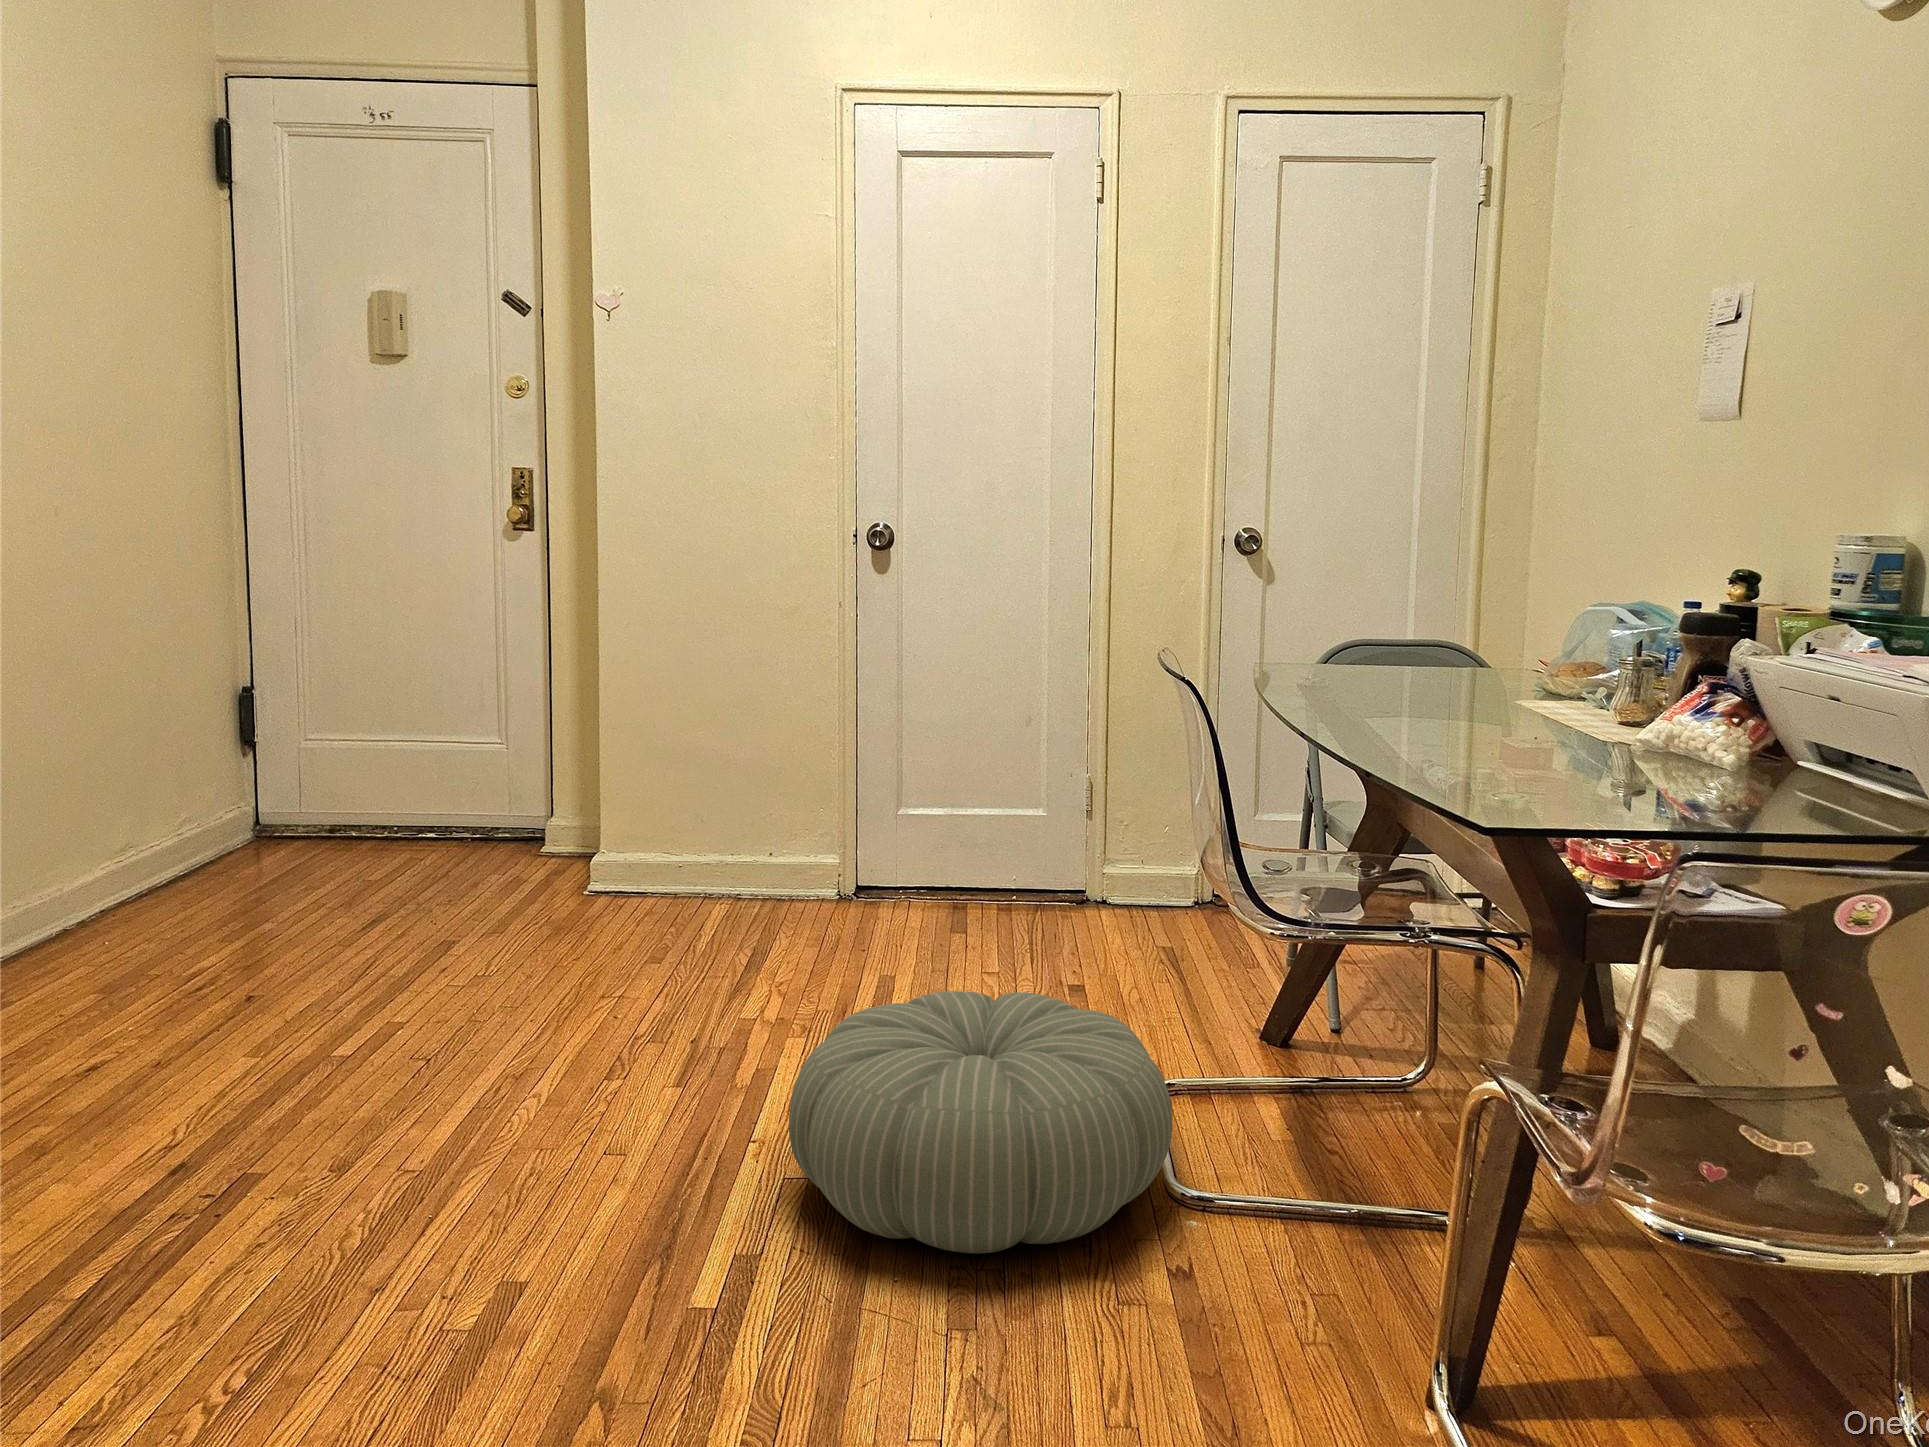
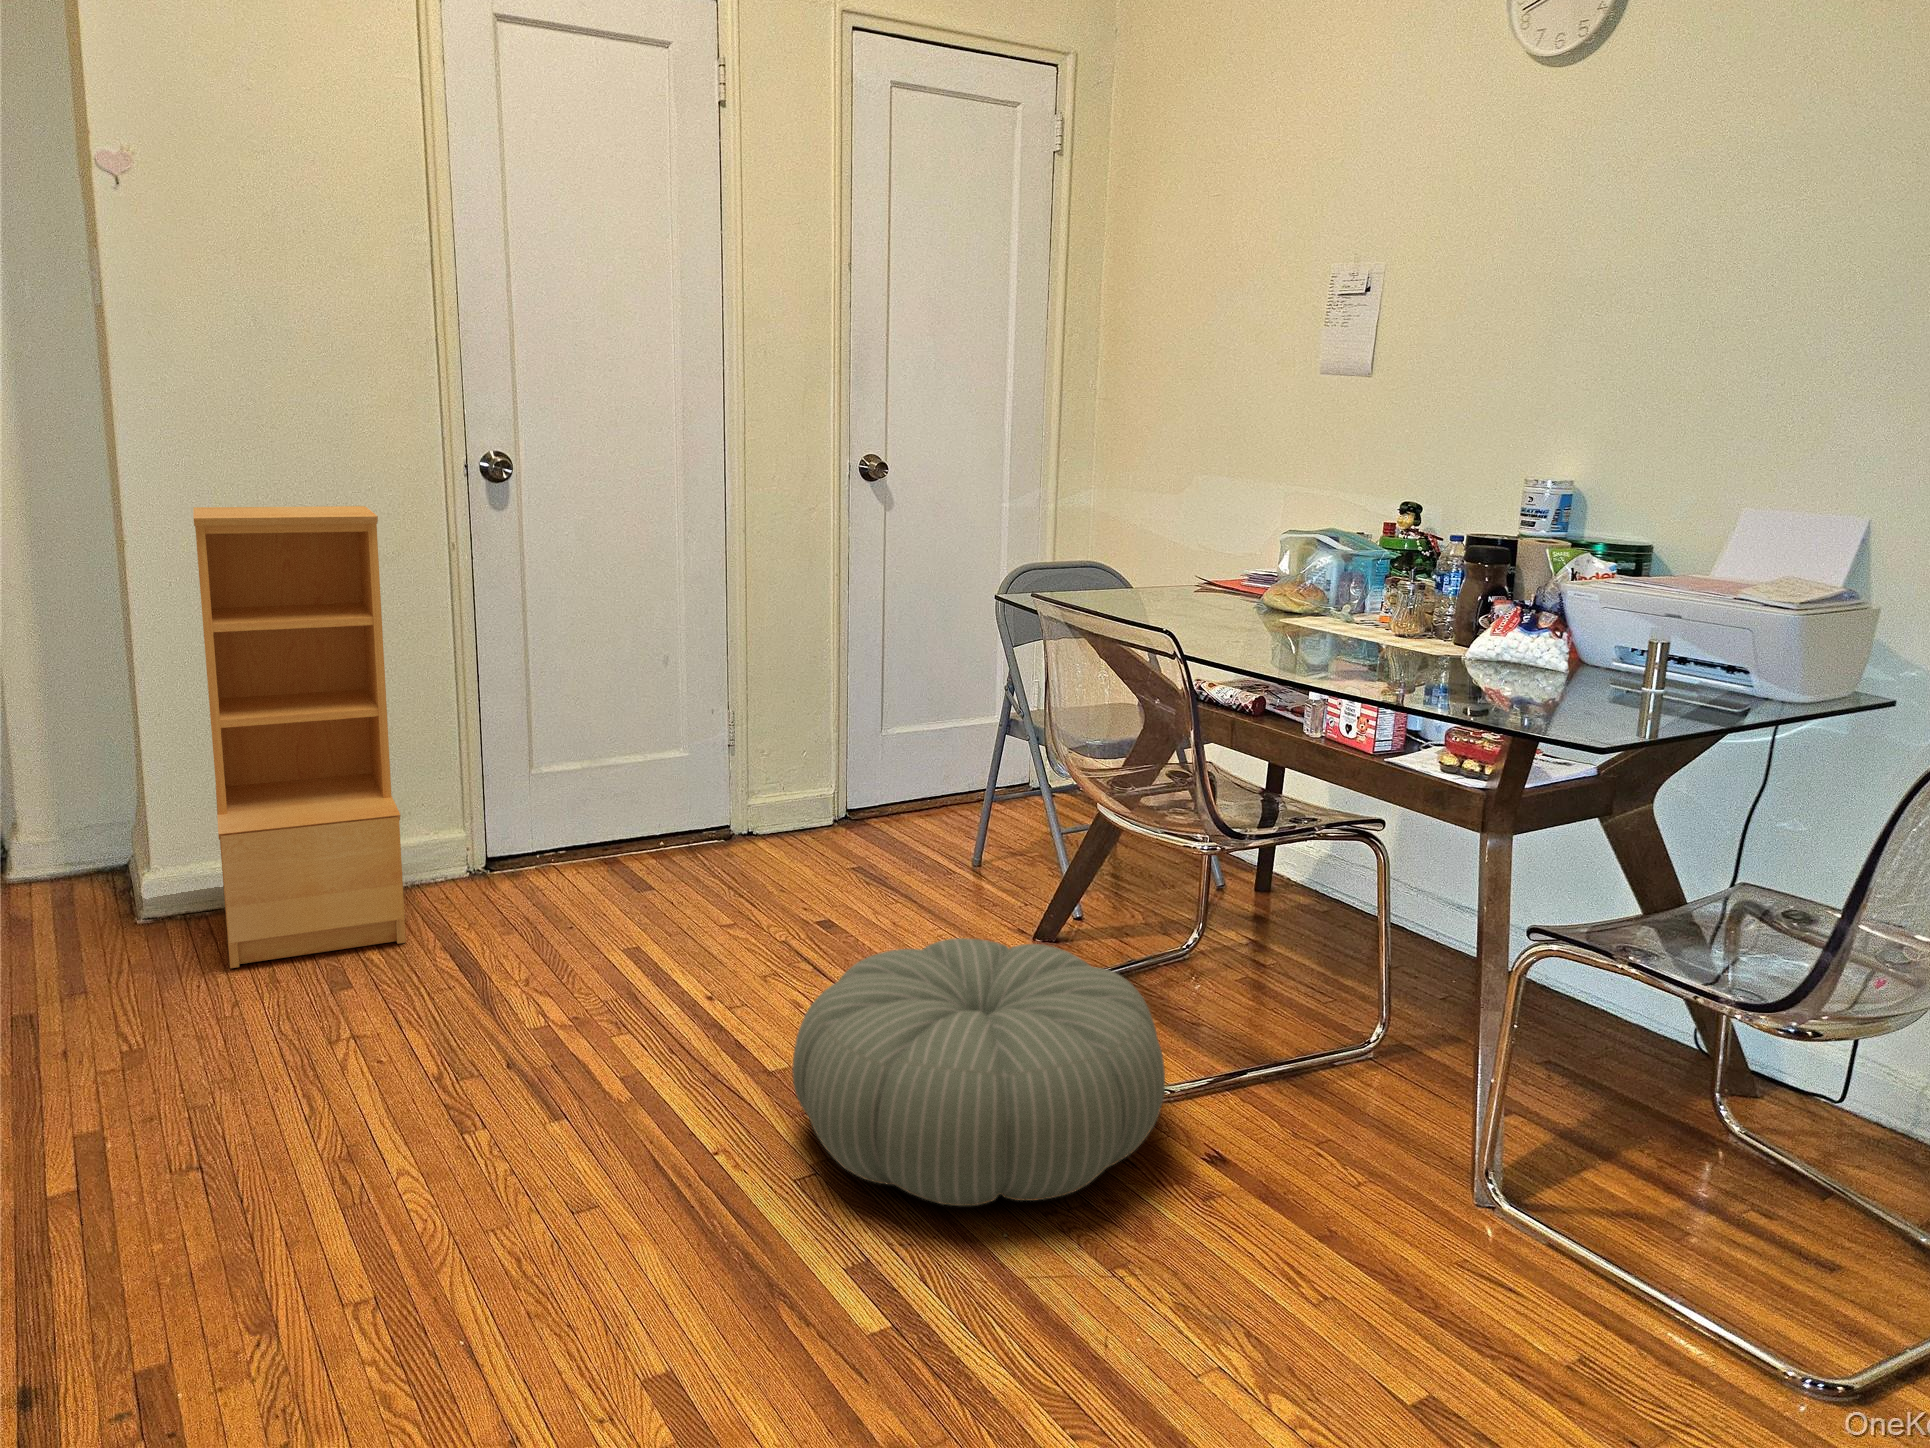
bookshelf: none [597,567,767,941] -> present [193,506,406,968]

